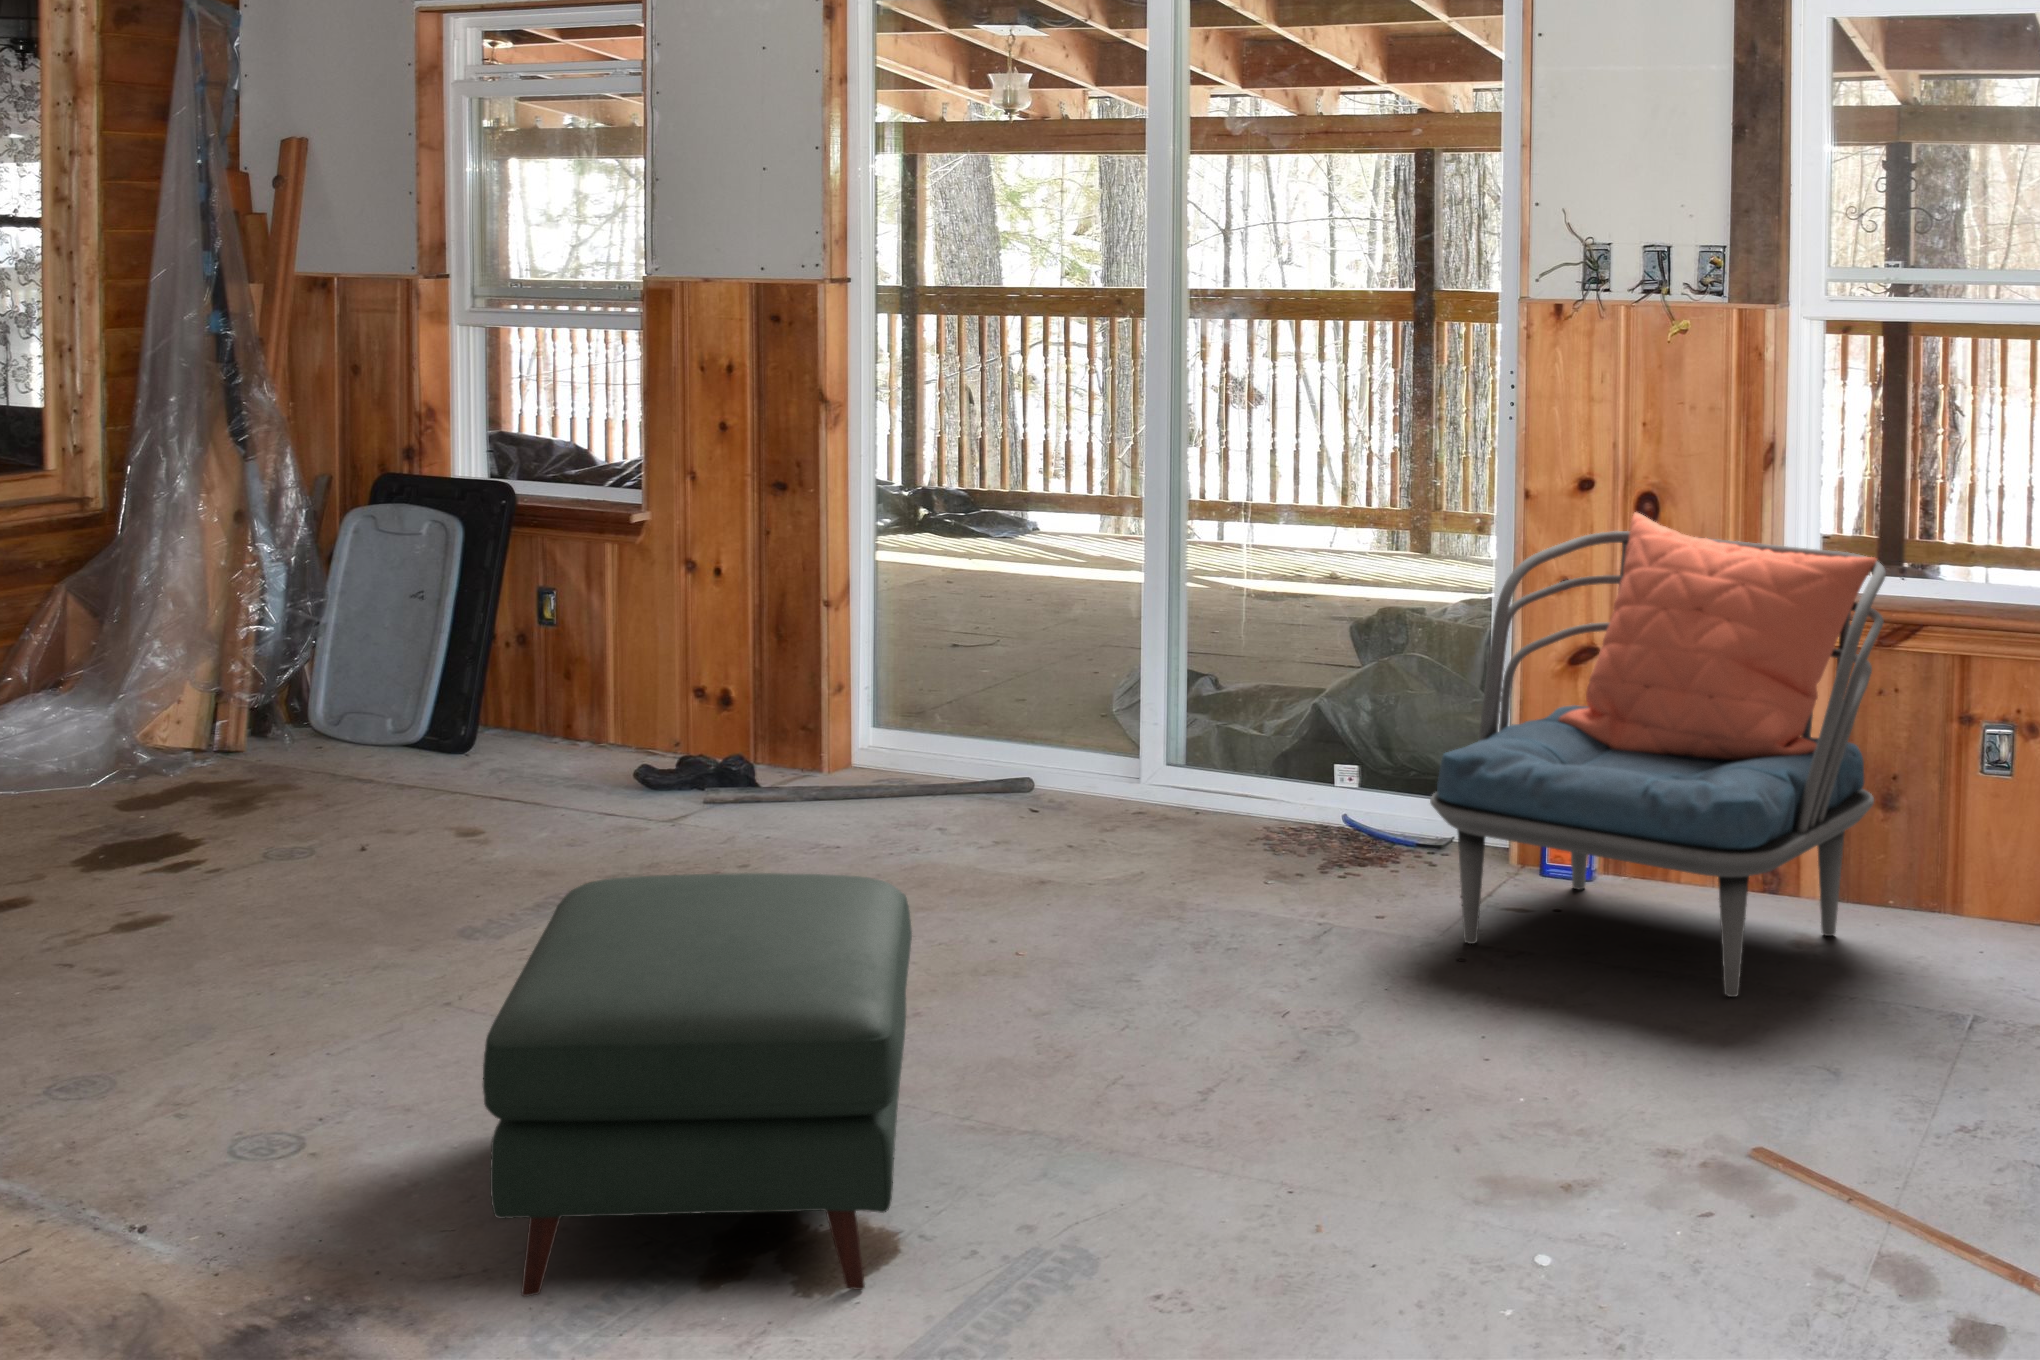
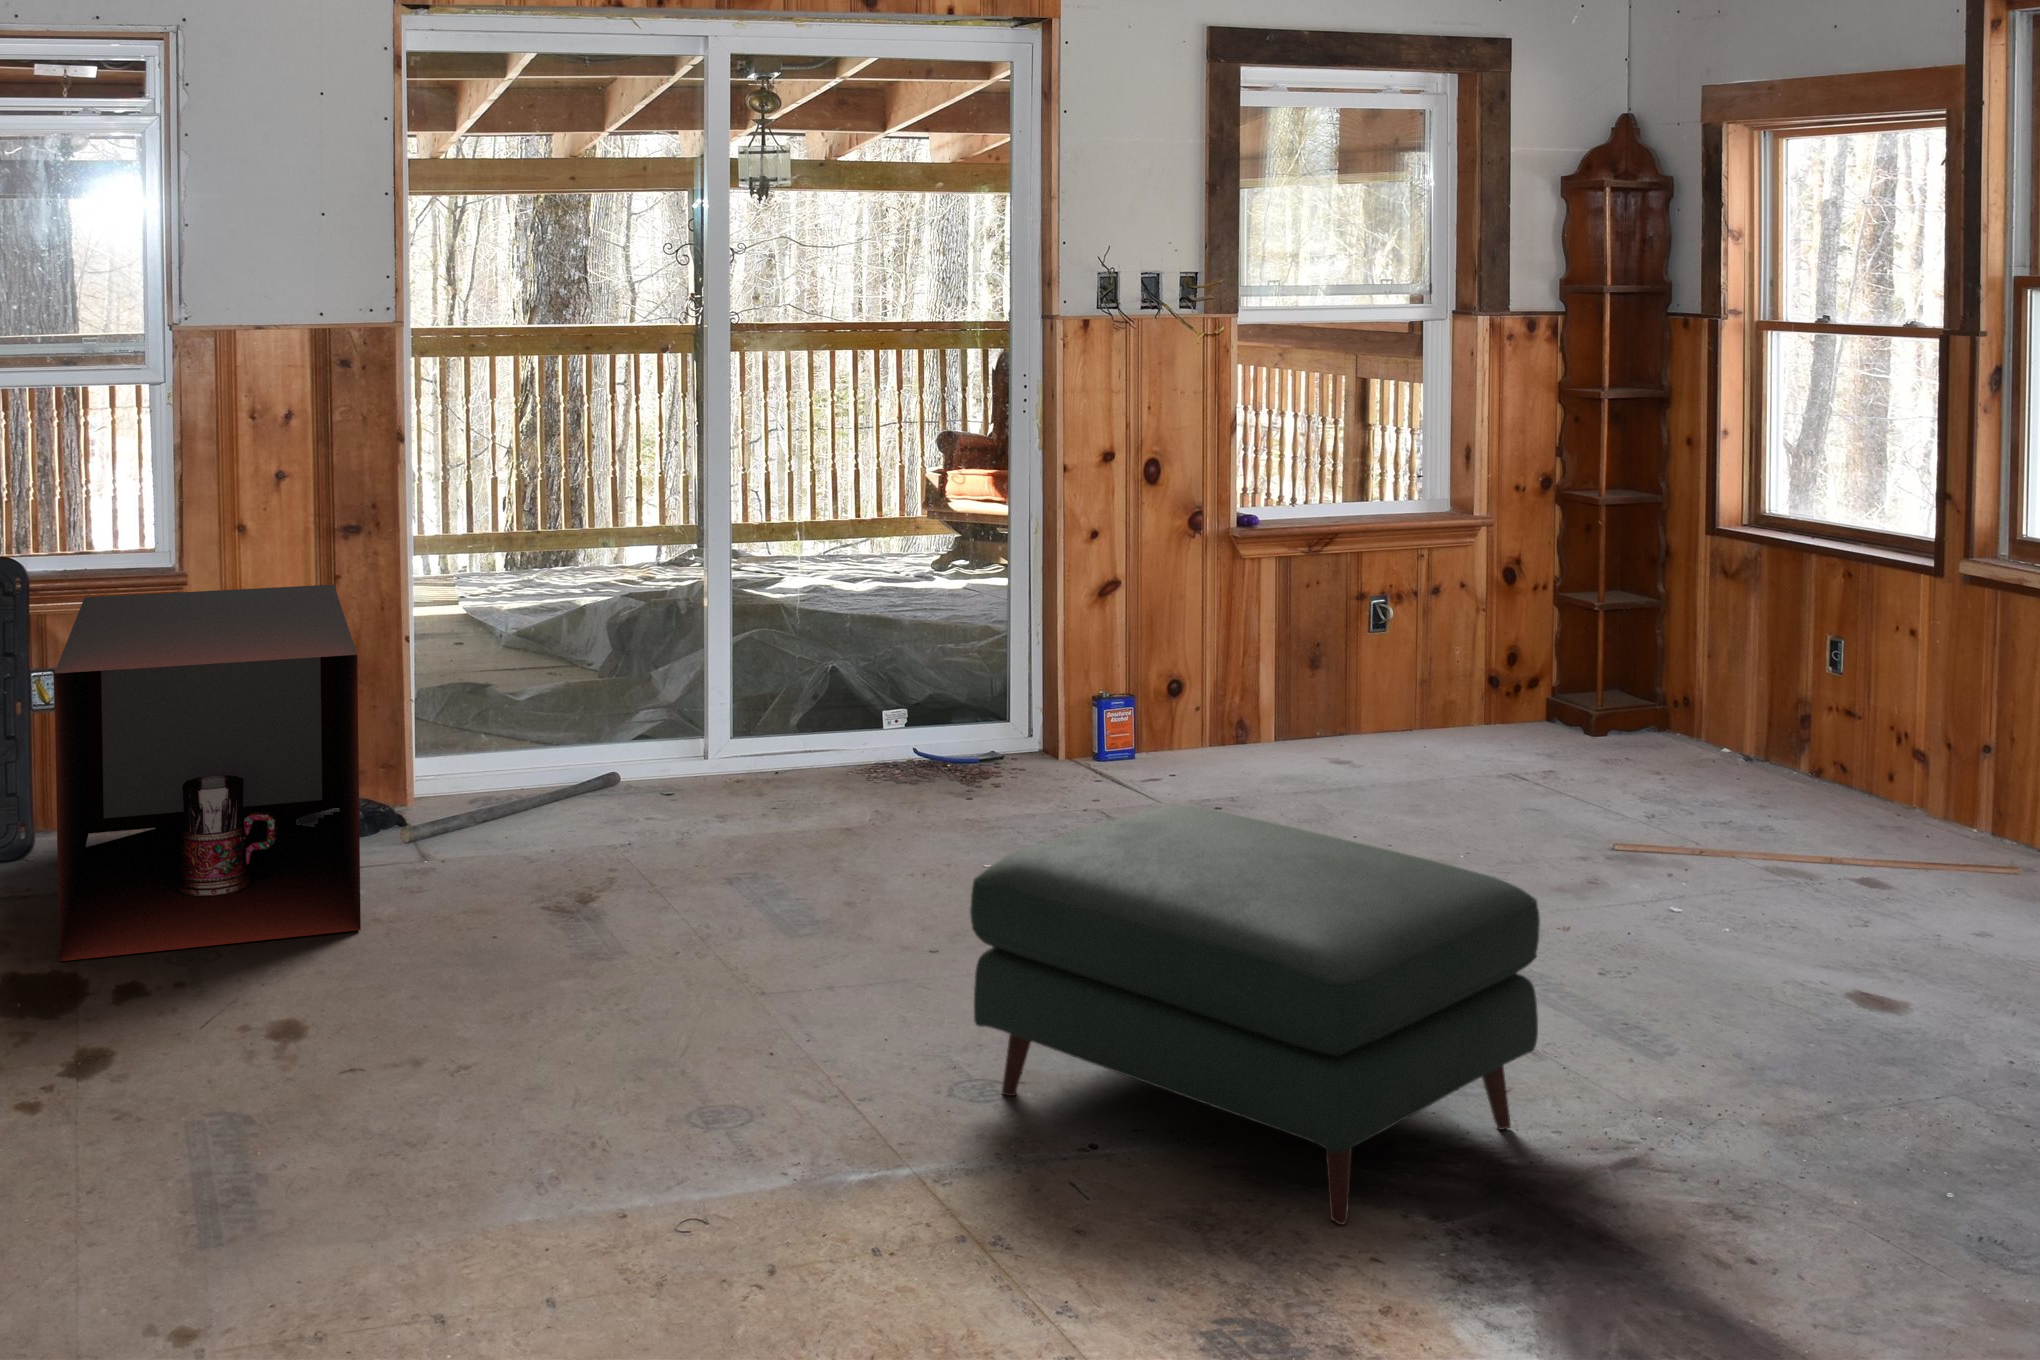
armchair: present [1430,512,1886,997] -> none [1121,473,1437,812]
storage cabinet: none [316,525,761,863] -> present [54,585,361,961]

